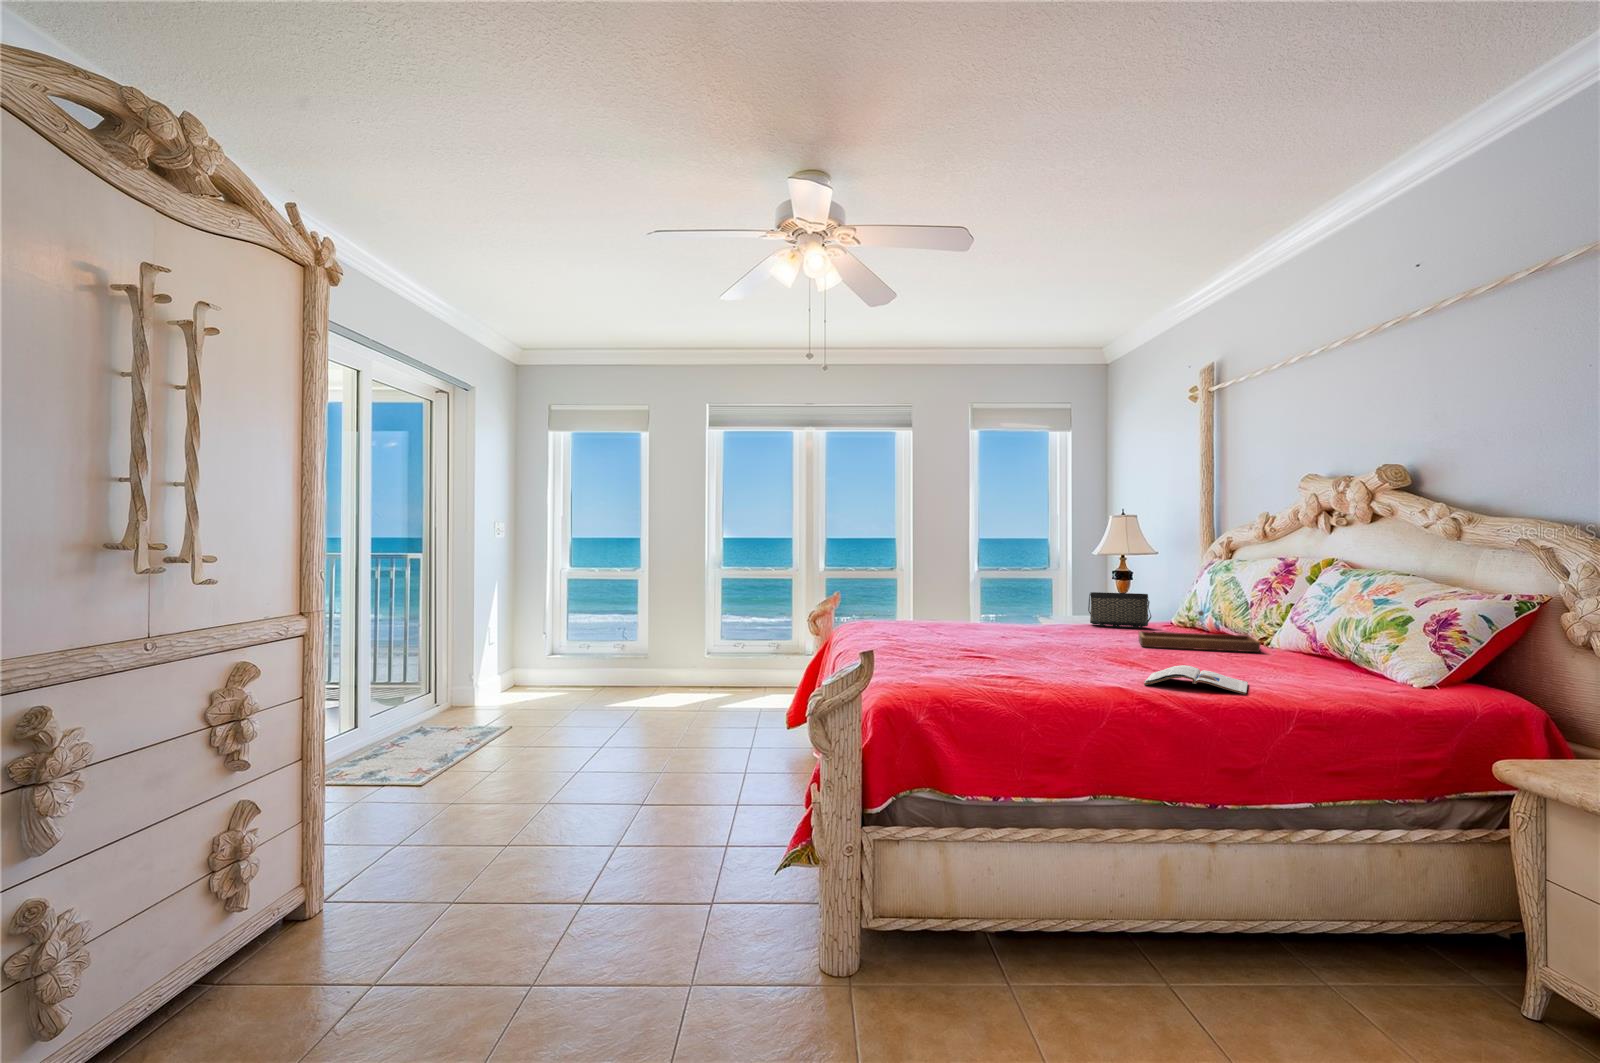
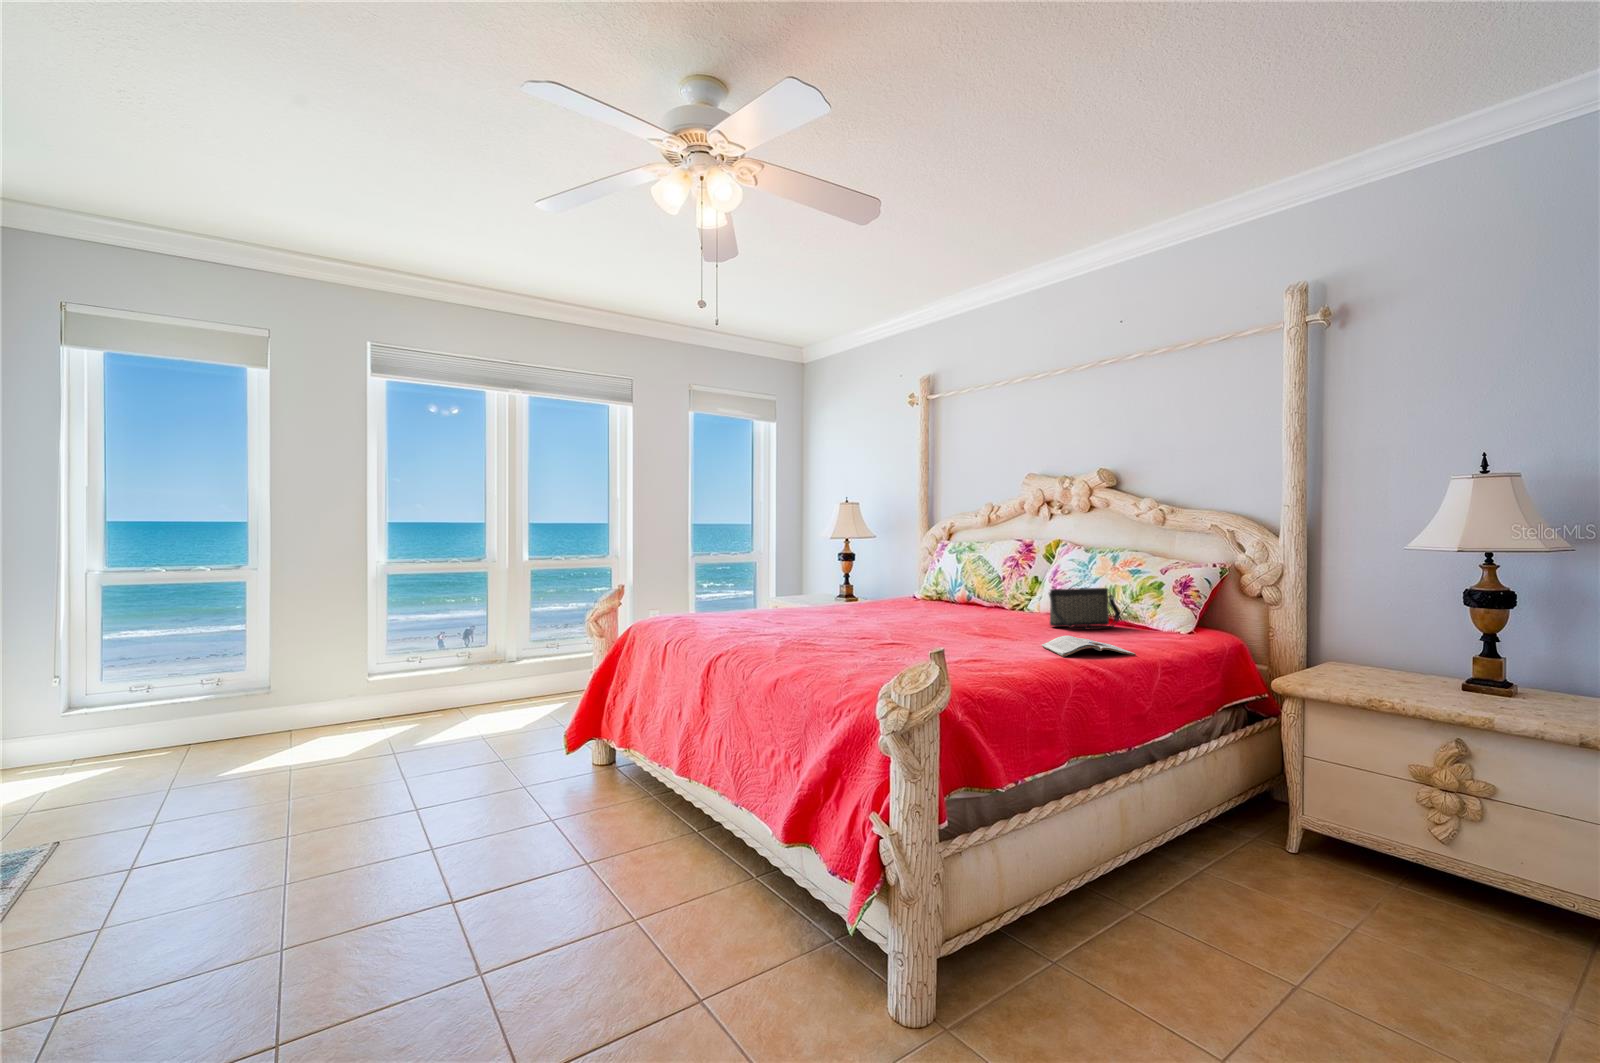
handbag: present [1088,592,1151,628] -> present [1049,588,1121,629]
tray: present [1139,610,1260,652] -> none [938,585,1036,620]

